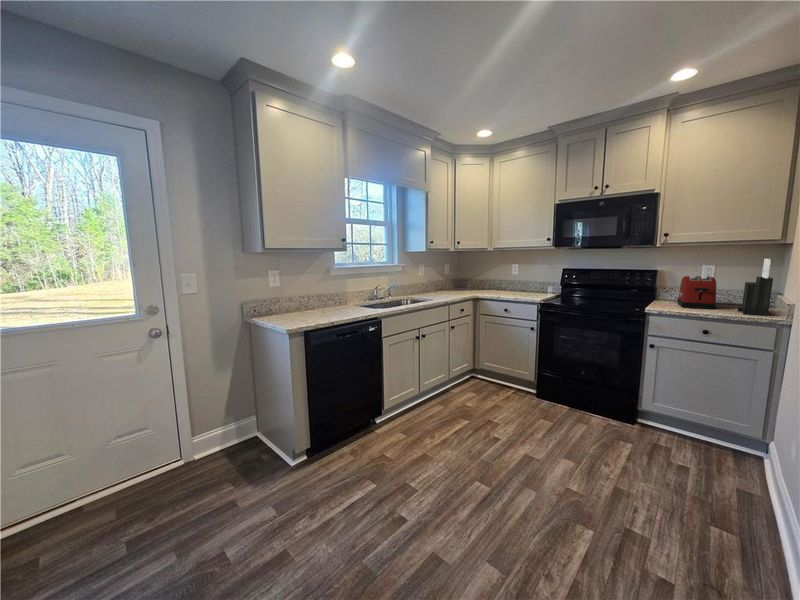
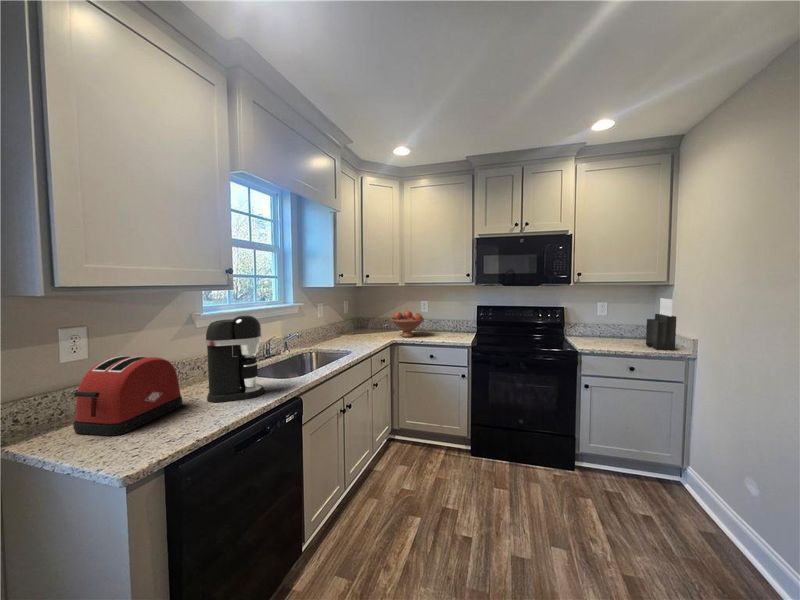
coffee maker: none [330,266,362,315] -> present [205,315,264,402]
fruit bowl: none [476,272,506,295] -> present [391,311,424,337]
toaster: present [677,276,716,309] -> present [73,356,182,436]

